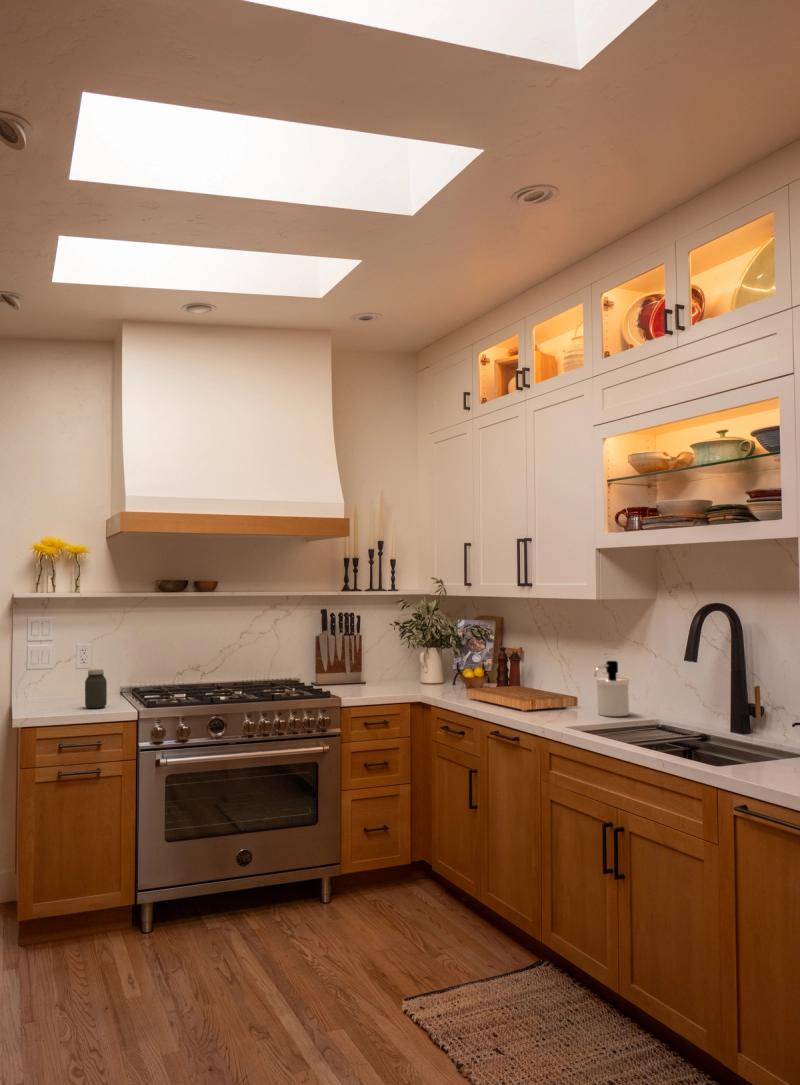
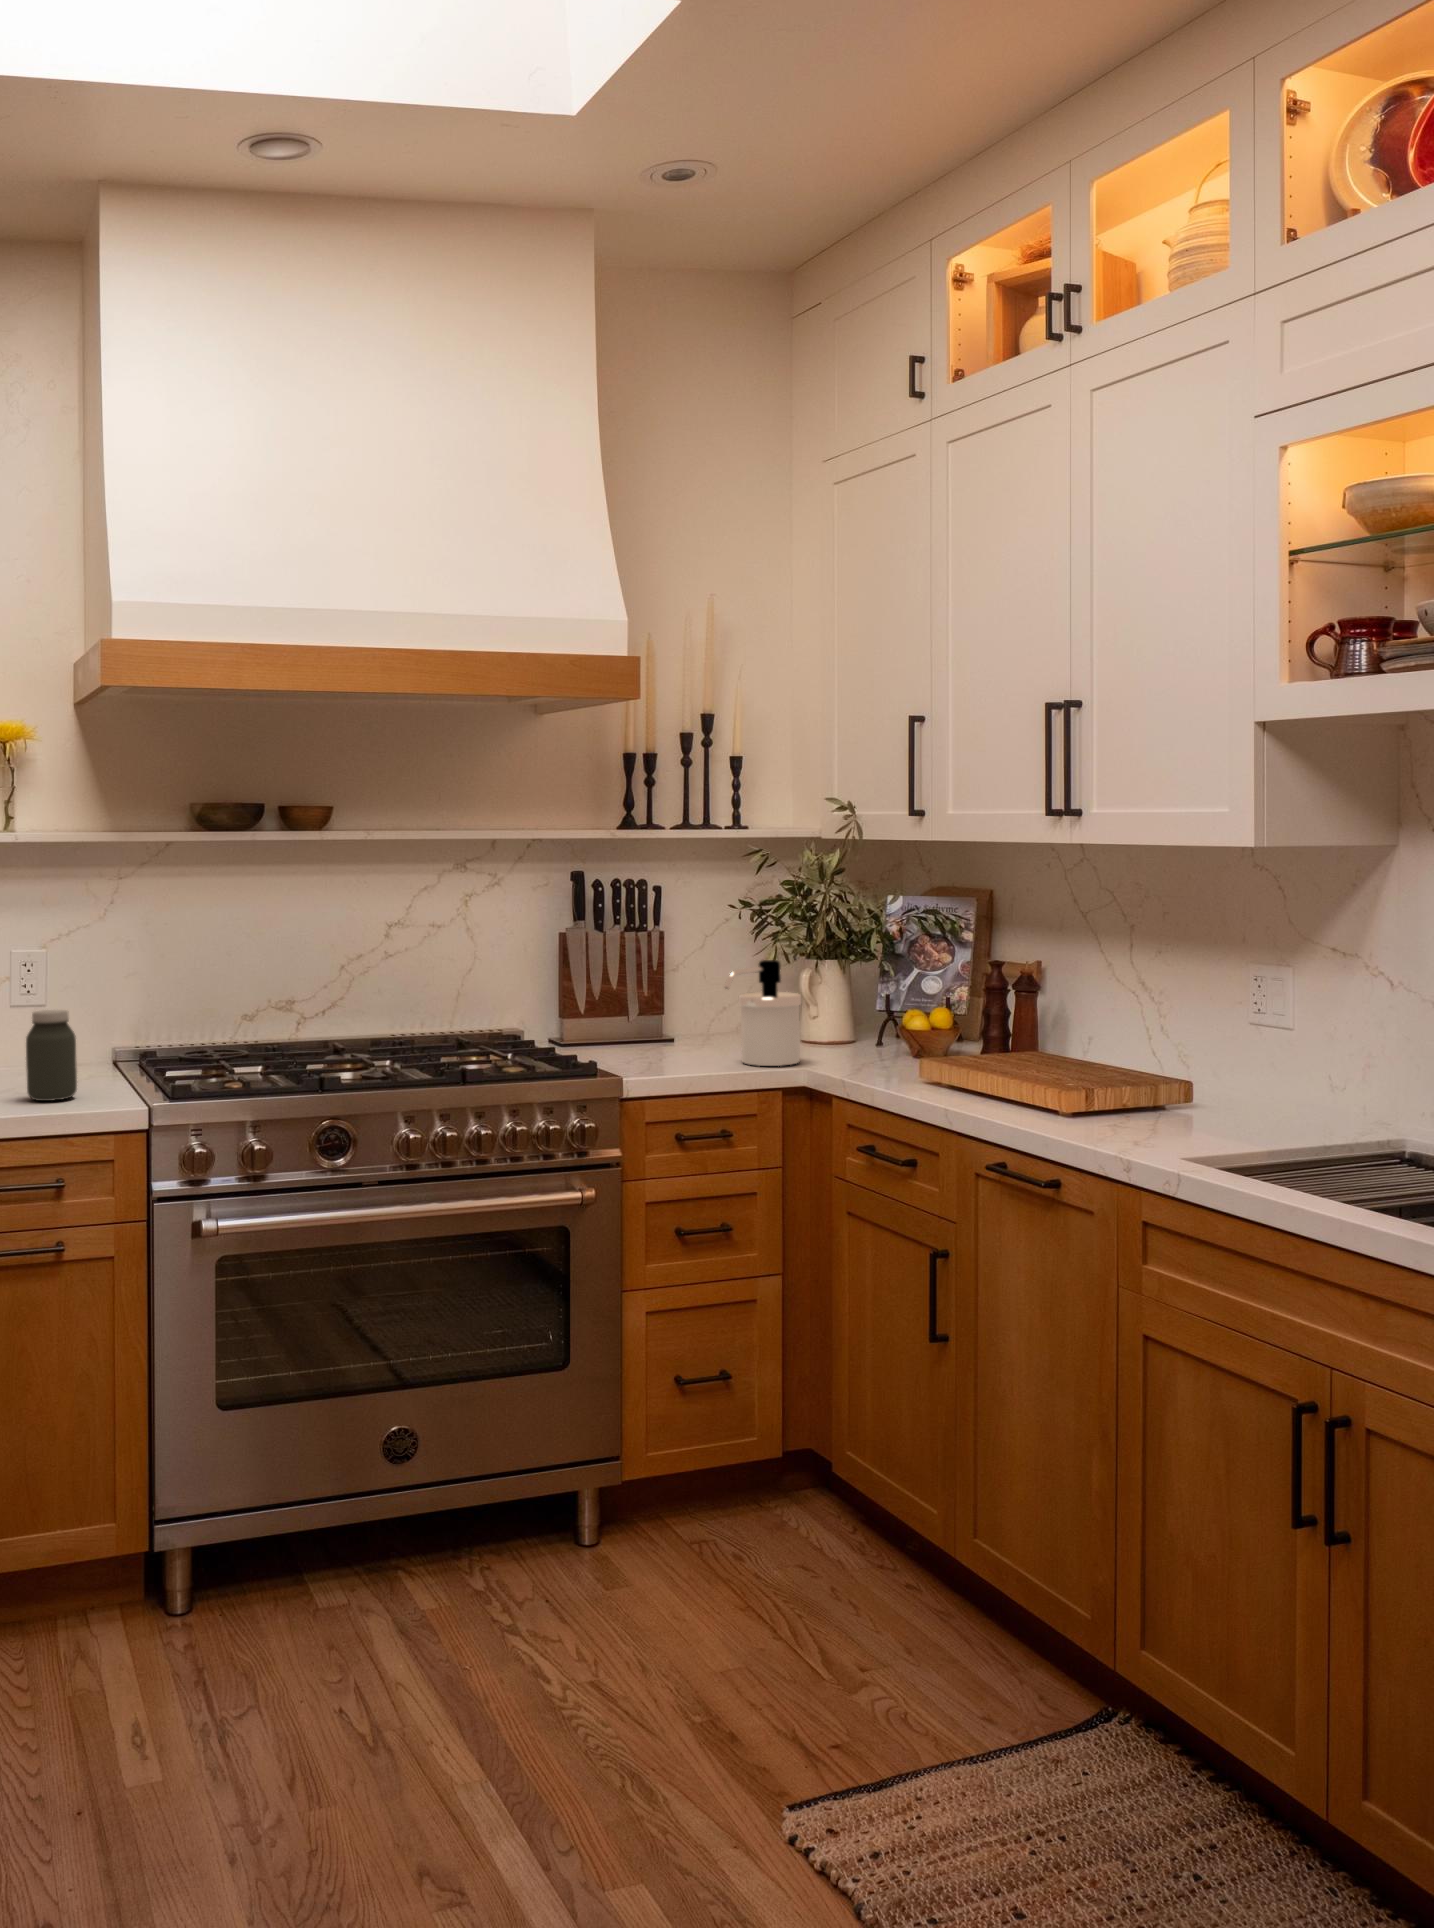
soap dispenser: present [594,661,629,716] -> present [725,960,801,1066]

